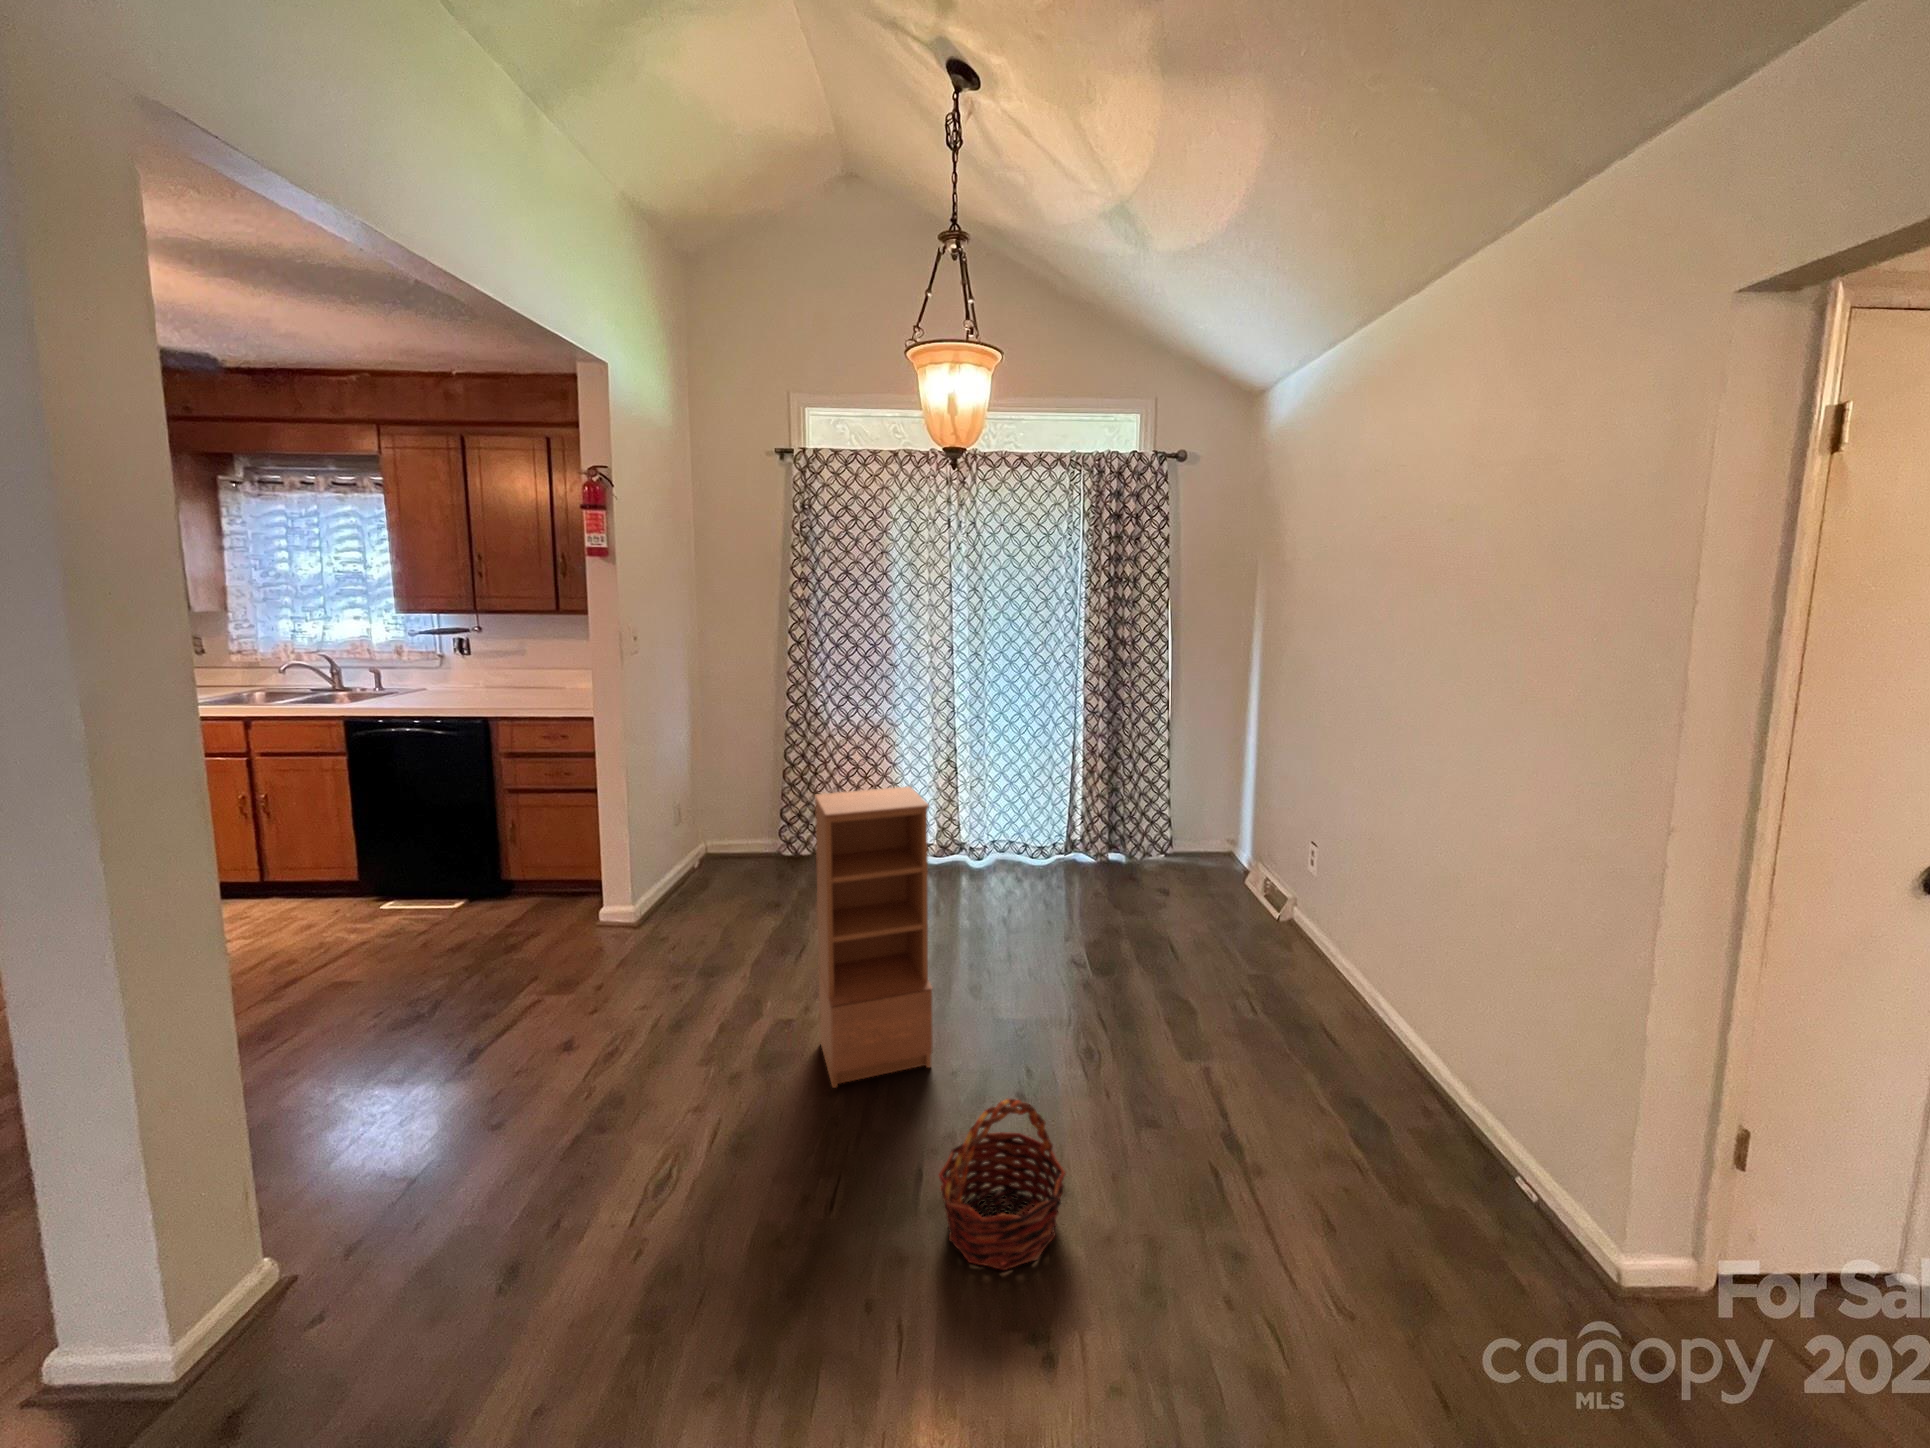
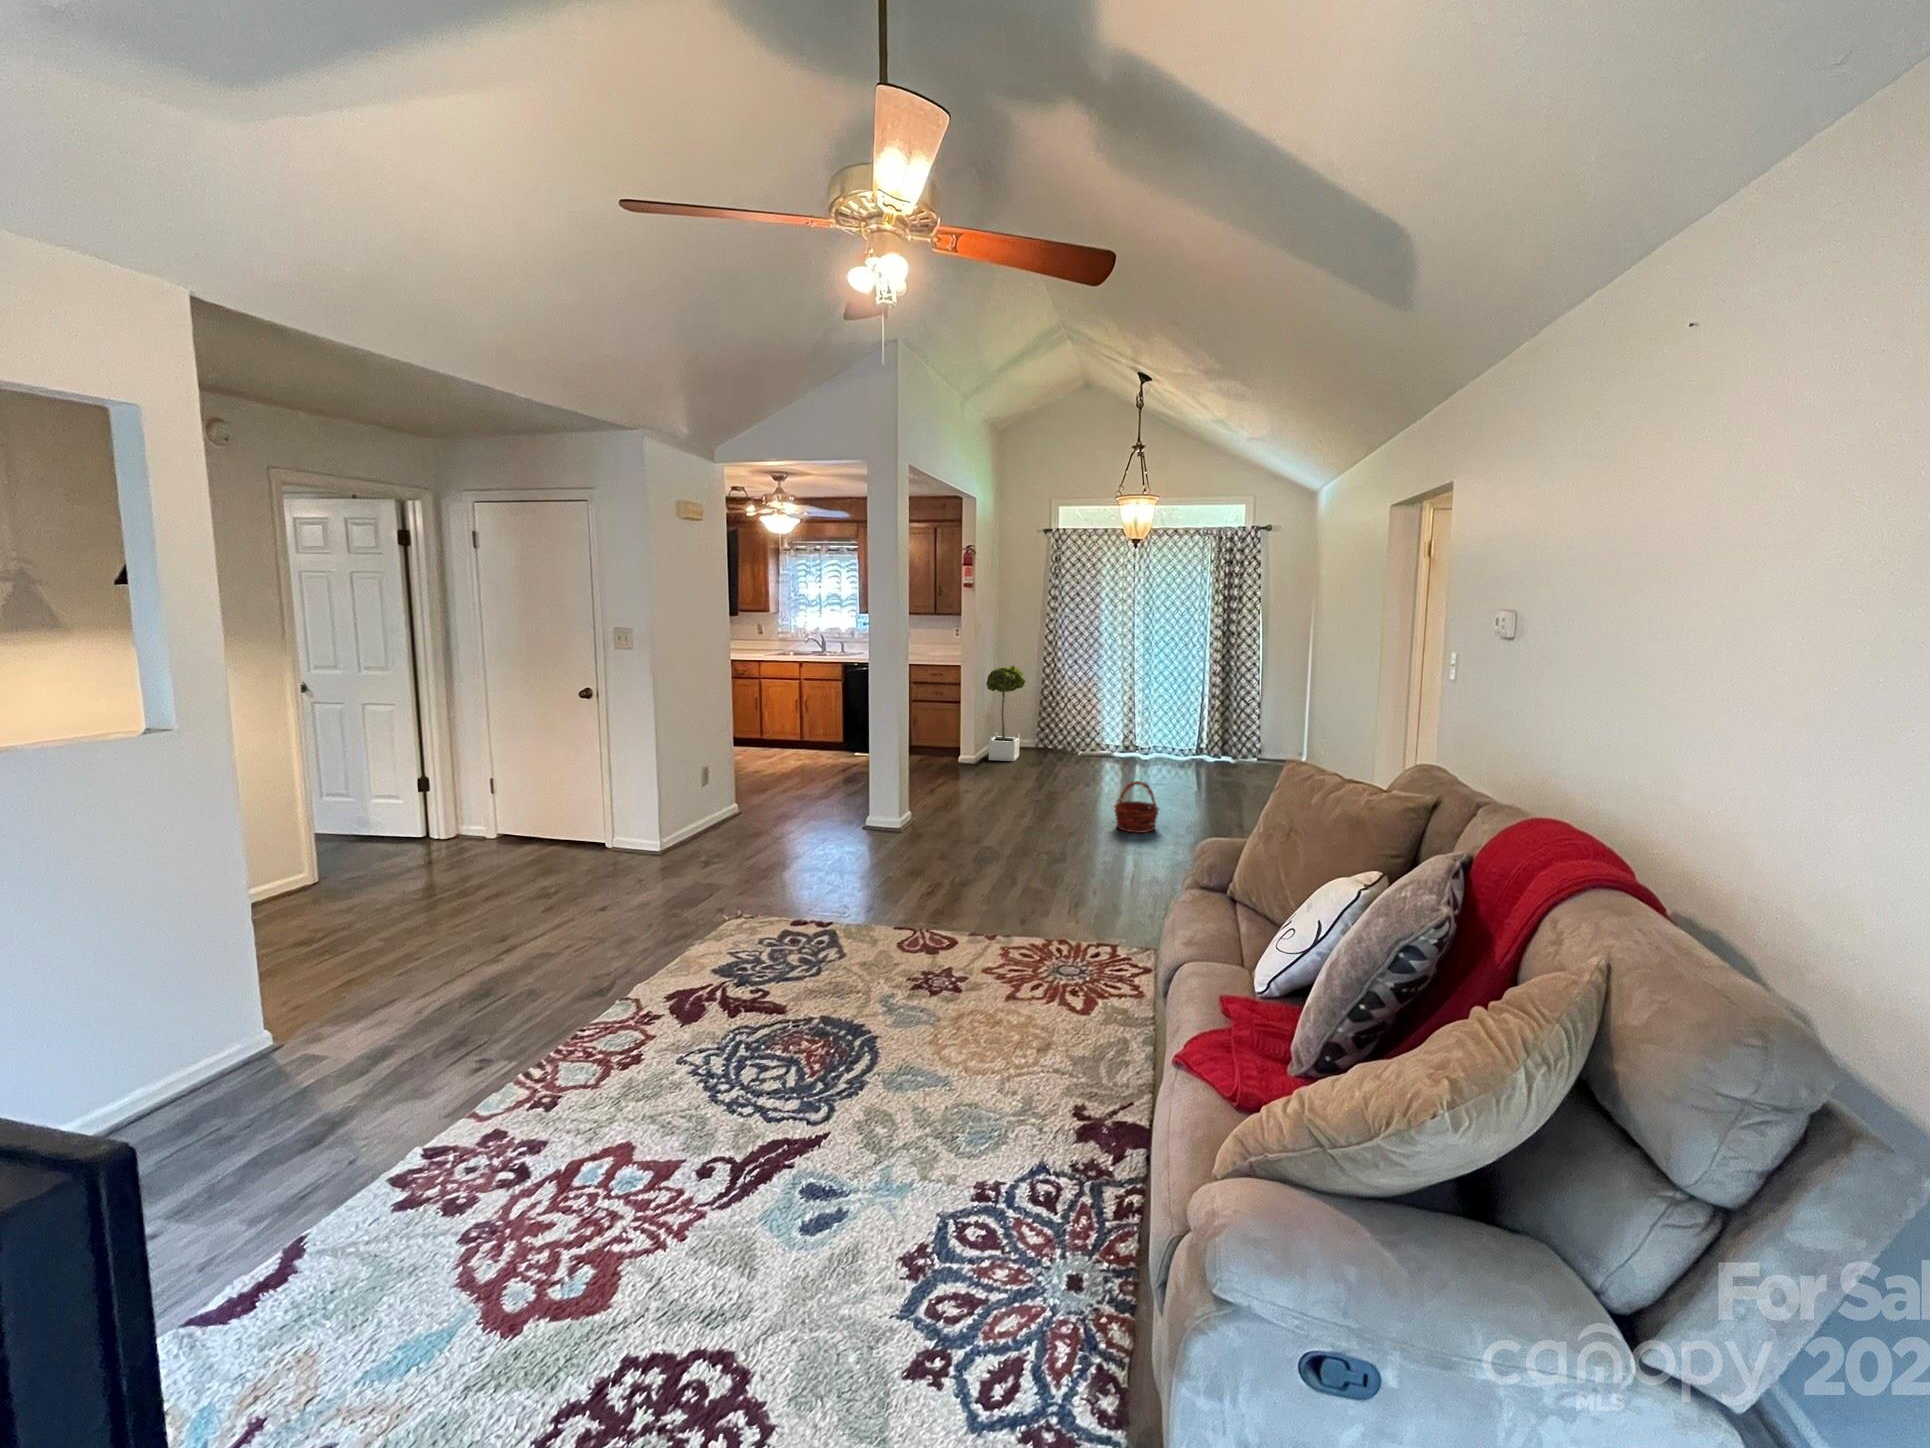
potted tree: none [657,716,743,906] -> present [986,665,1025,761]
bookcase: present [815,786,933,1088] -> none [1066,685,1116,803]

